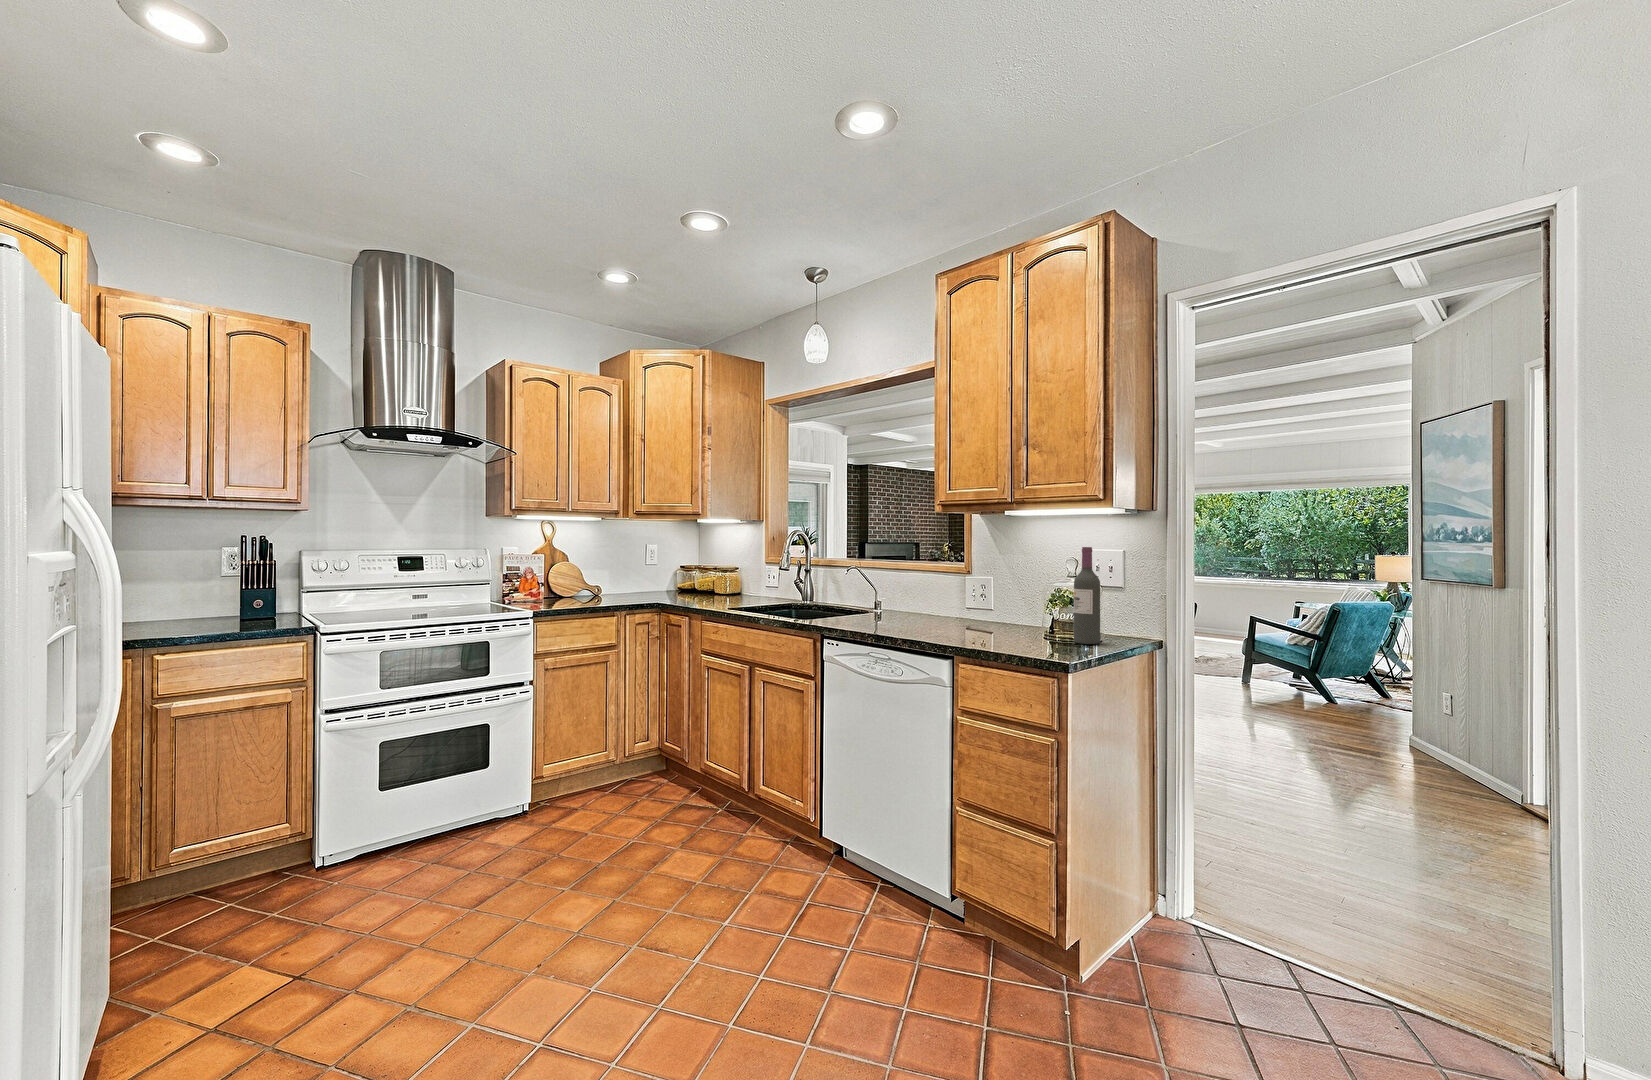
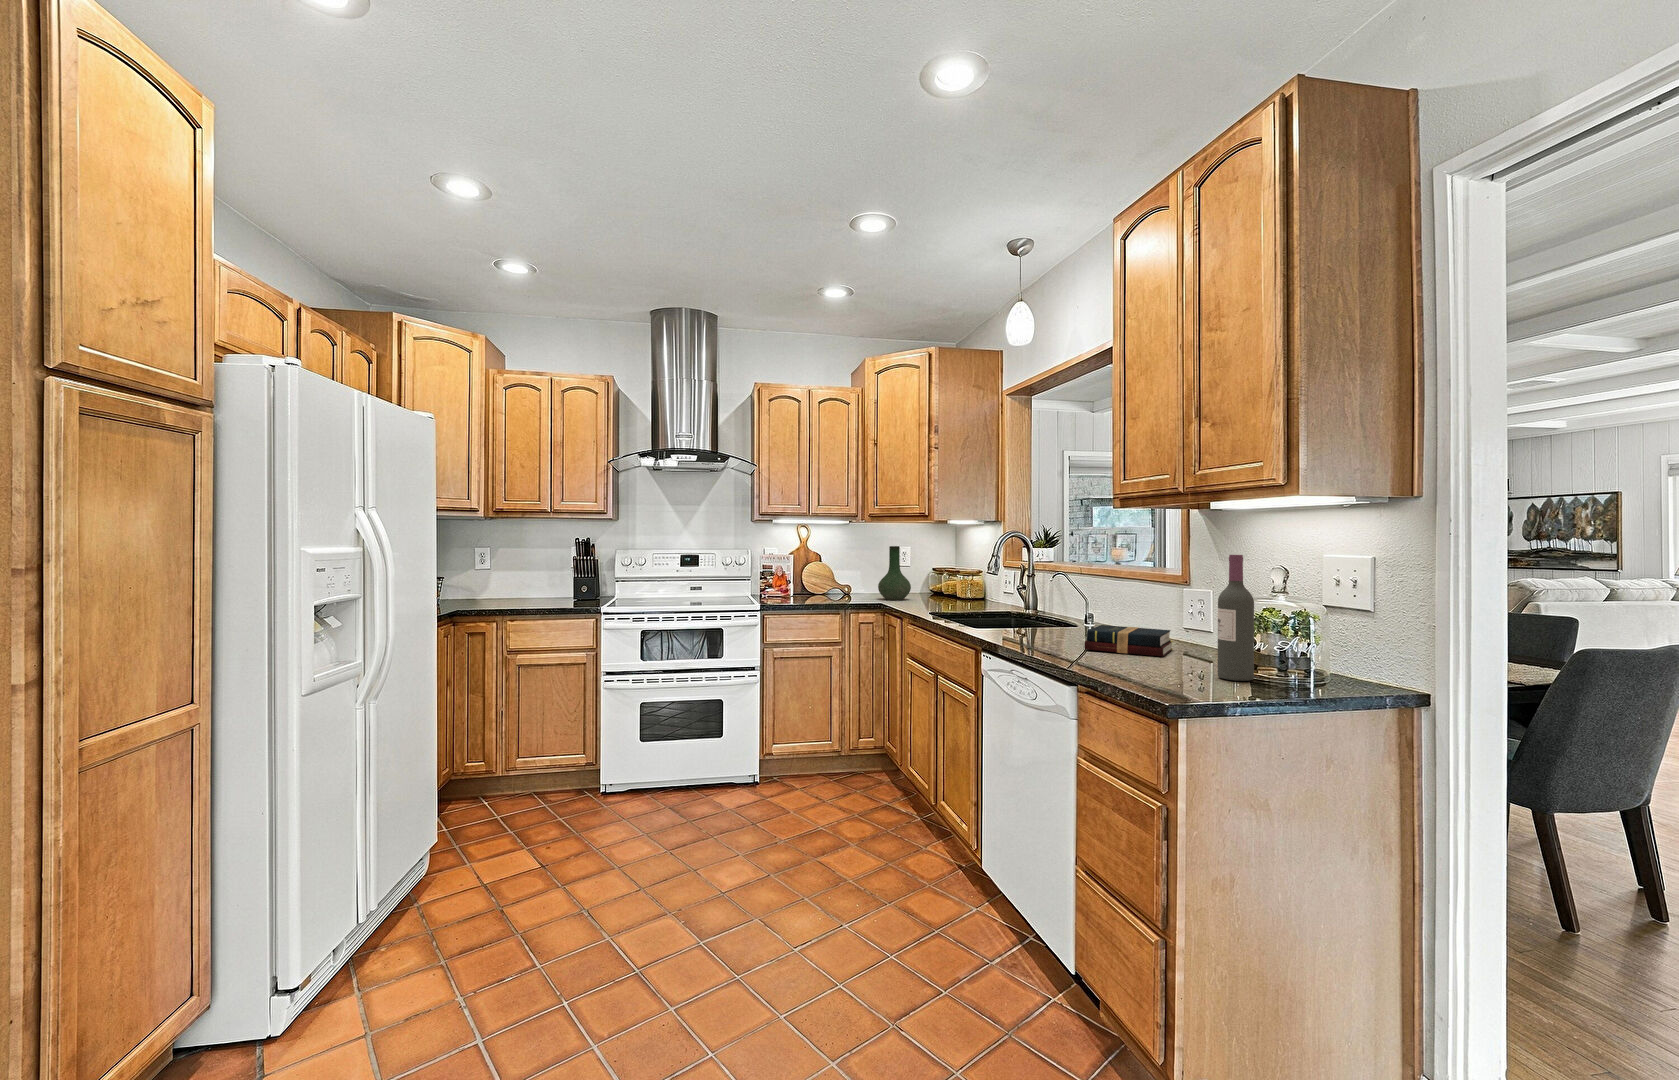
vase: none [637,545,671,599] -> present [878,546,911,600]
hardback book: none [933,609,1002,631] -> present [1084,625,1173,657]

